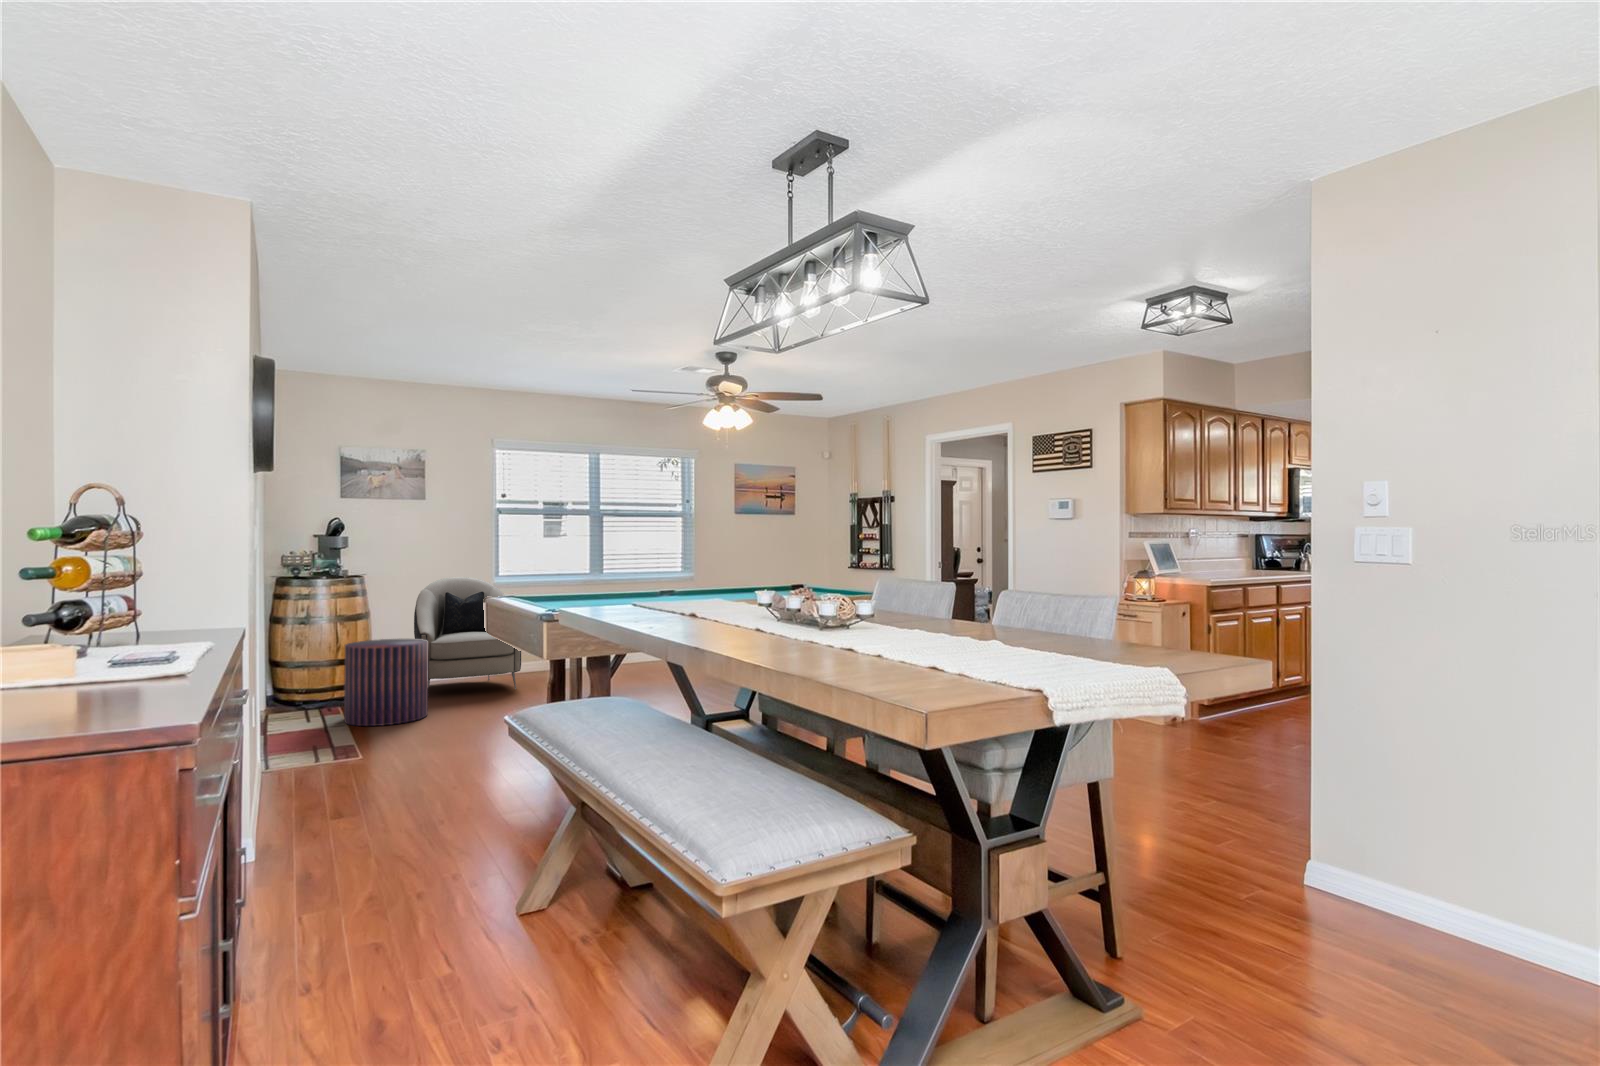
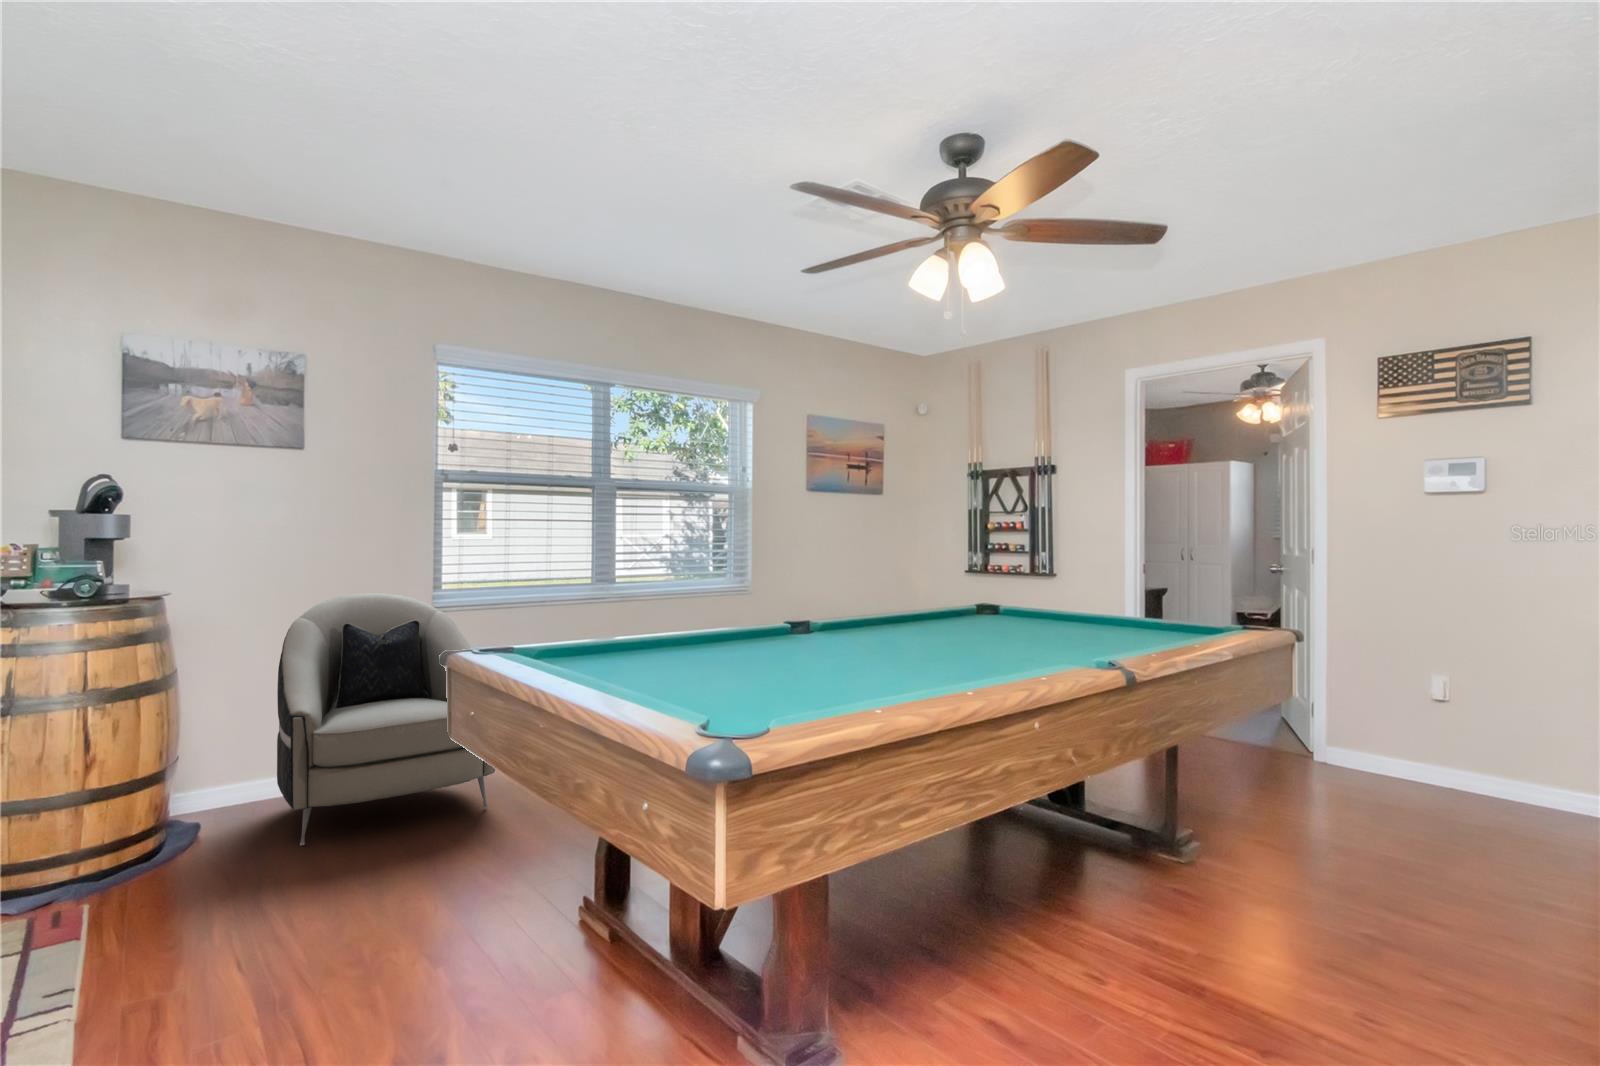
pouf: present [344,639,428,726] -> none [84,738,307,985]

